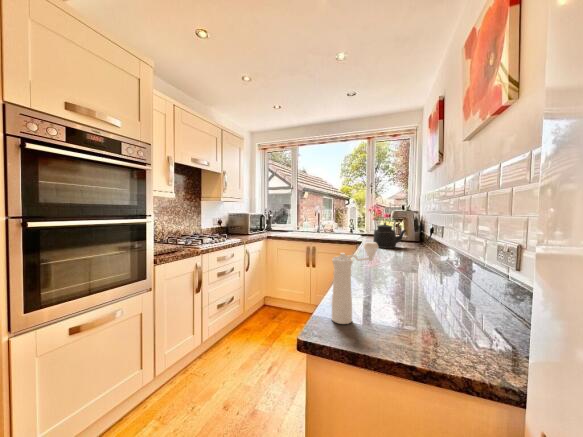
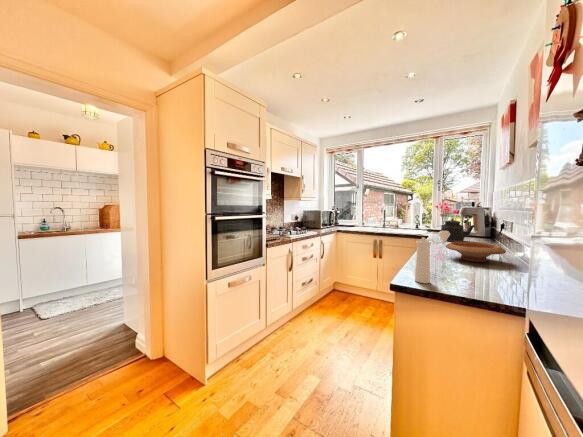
wooden bowl: none [376,251,440,276] -> present [445,242,506,262]

